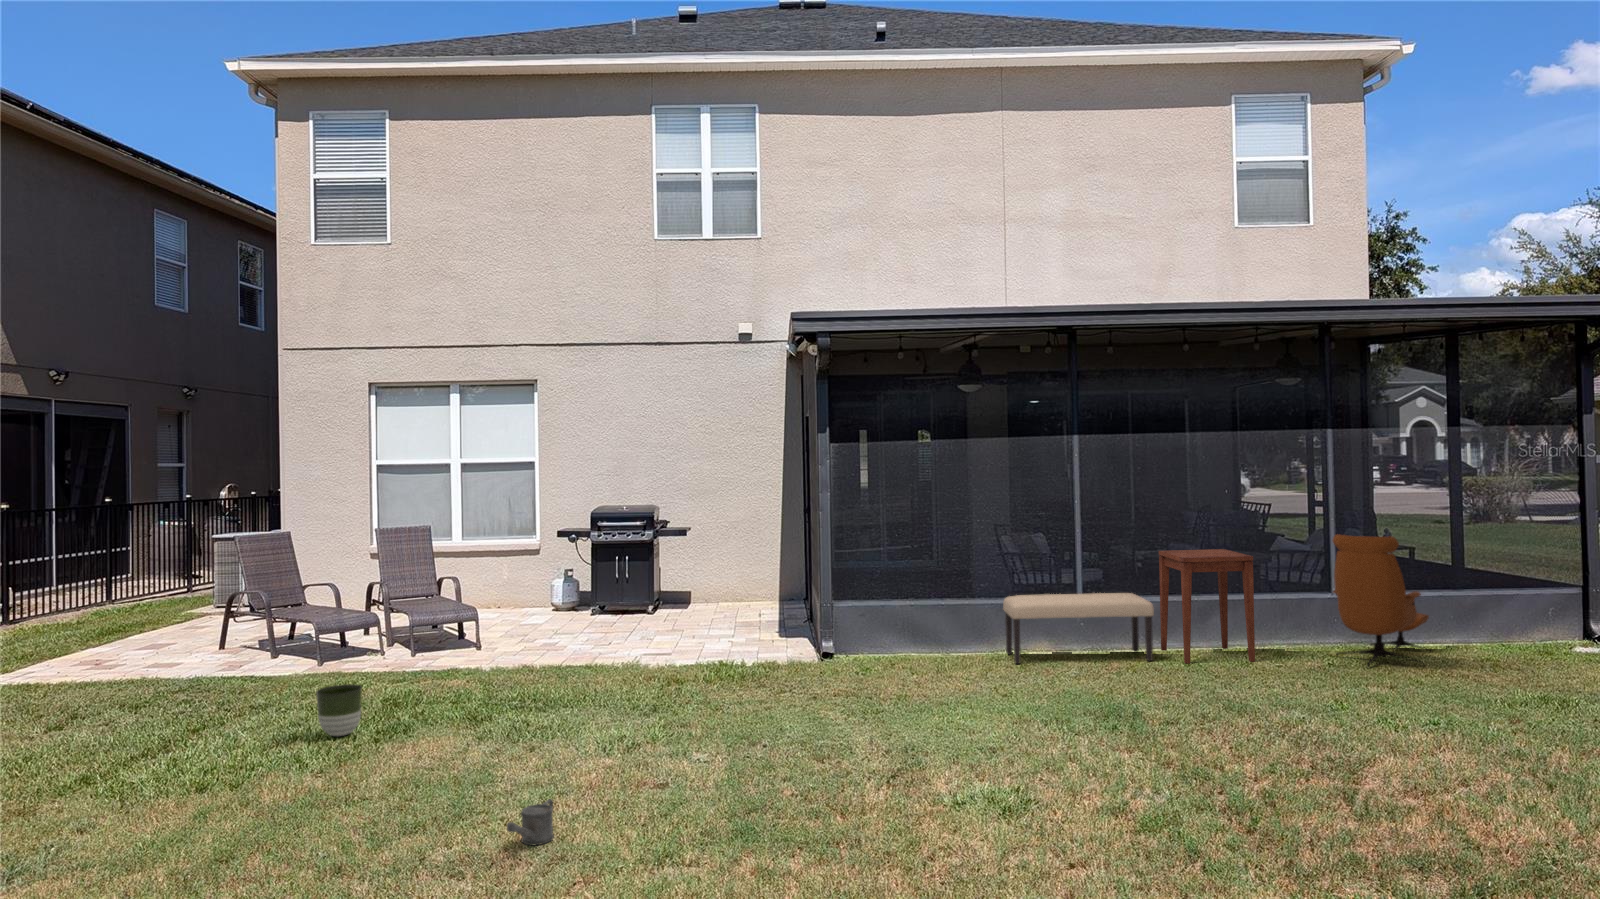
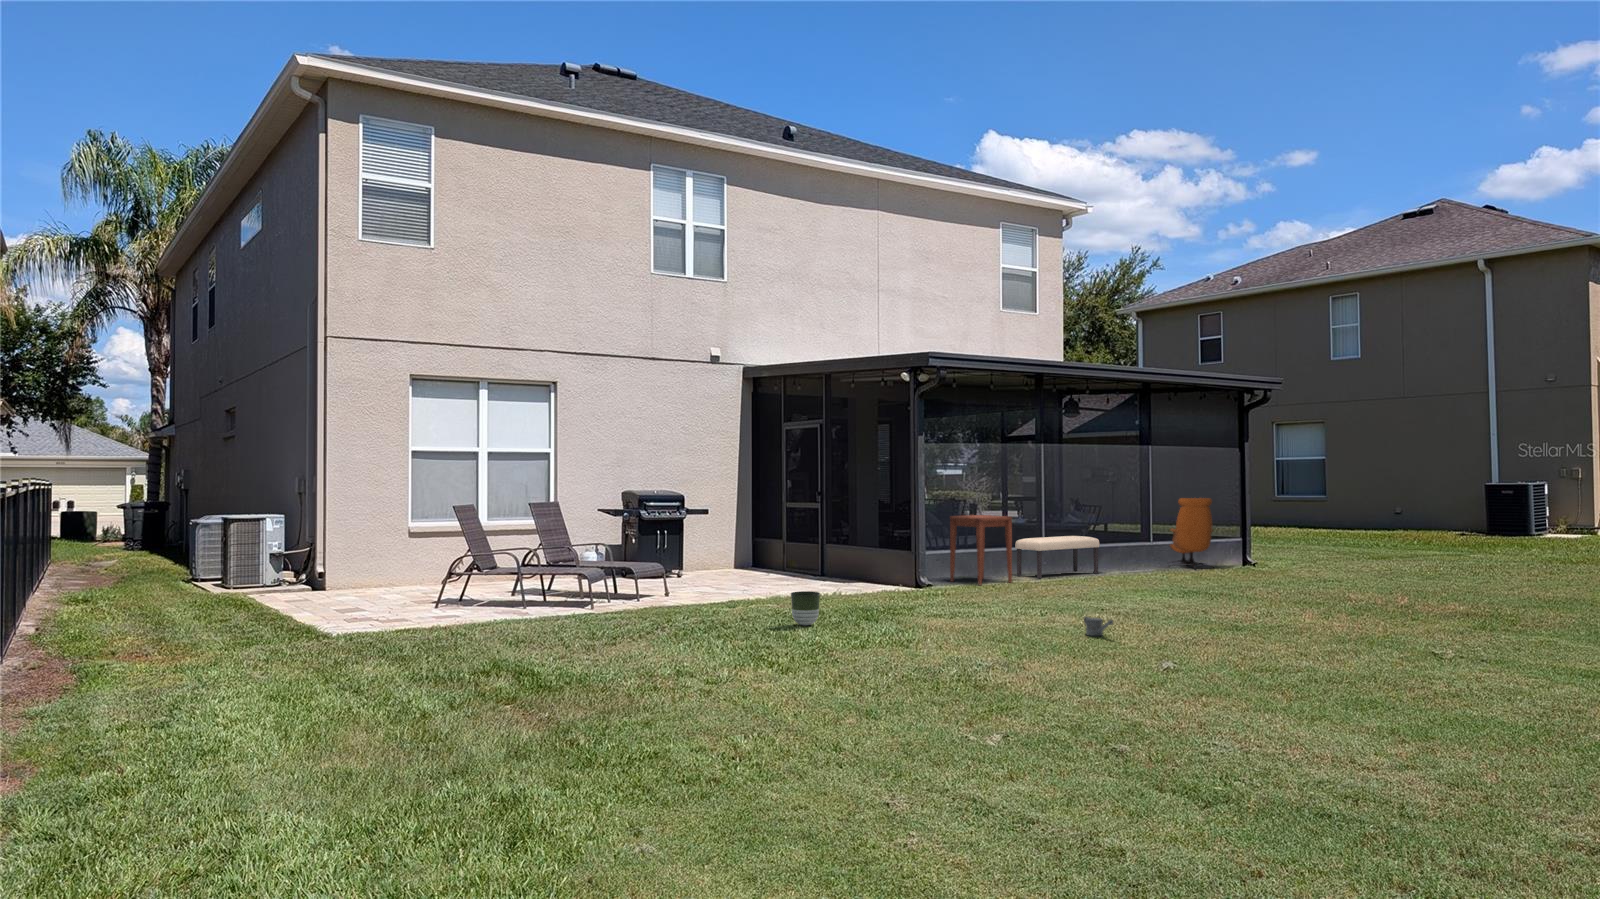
side table: present [1159,549,1255,664] -> present [950,515,1012,586]

